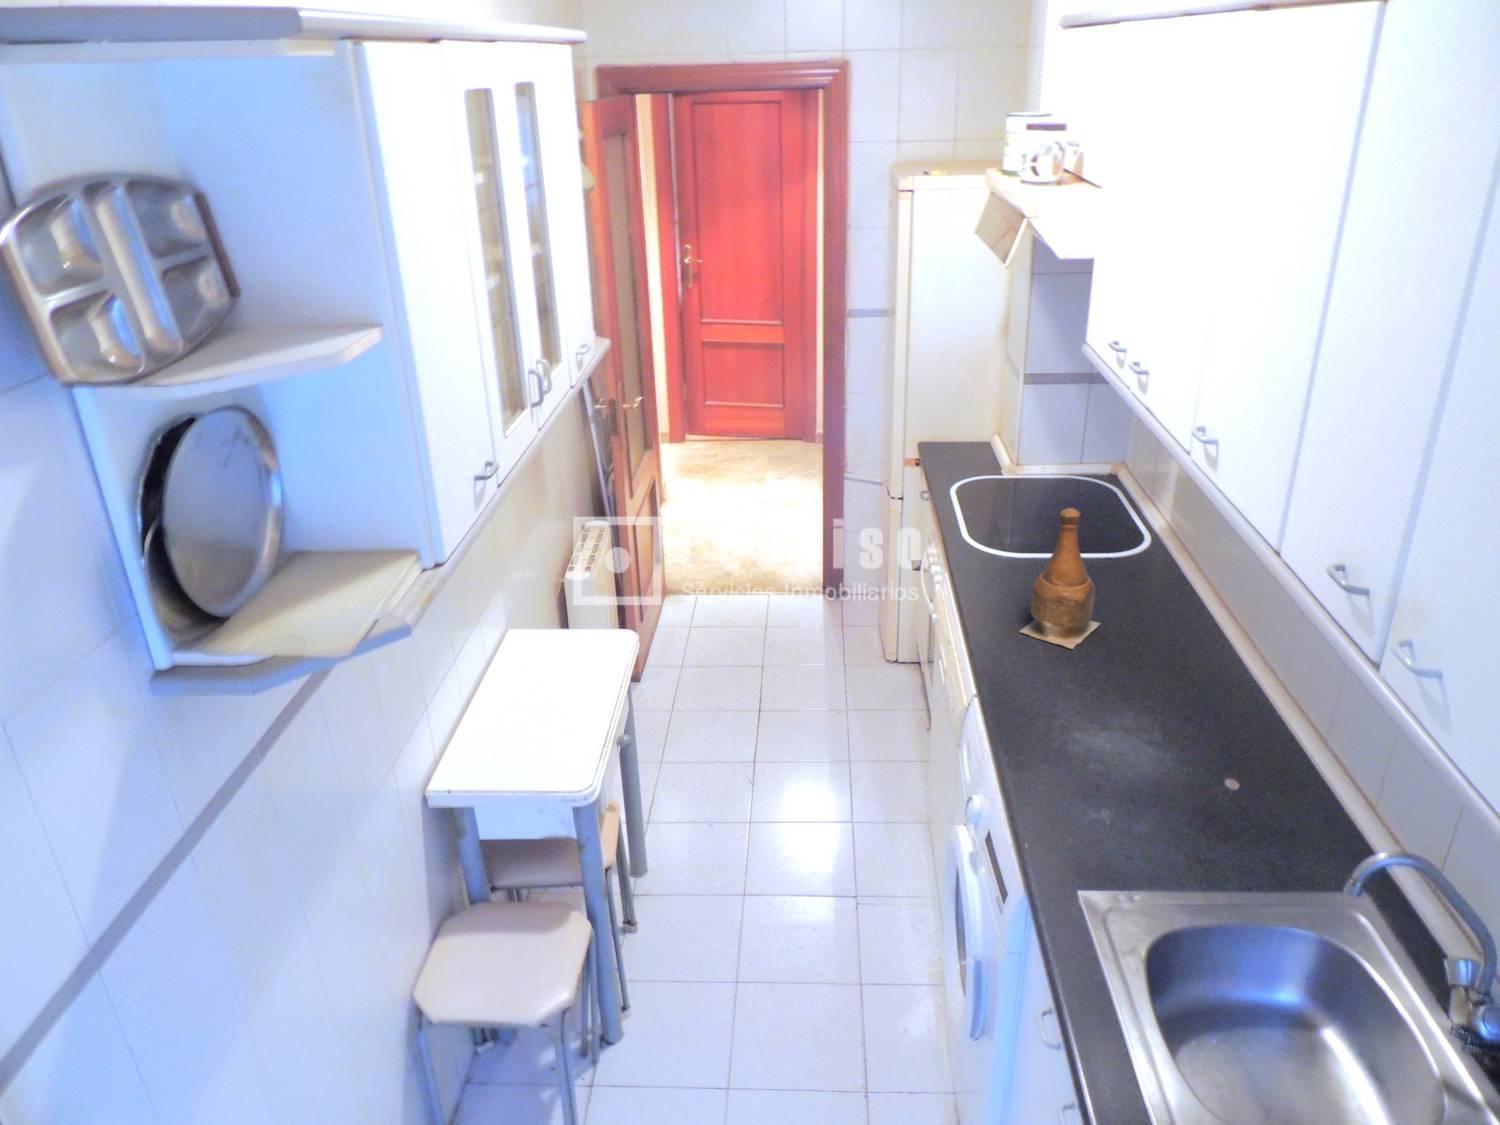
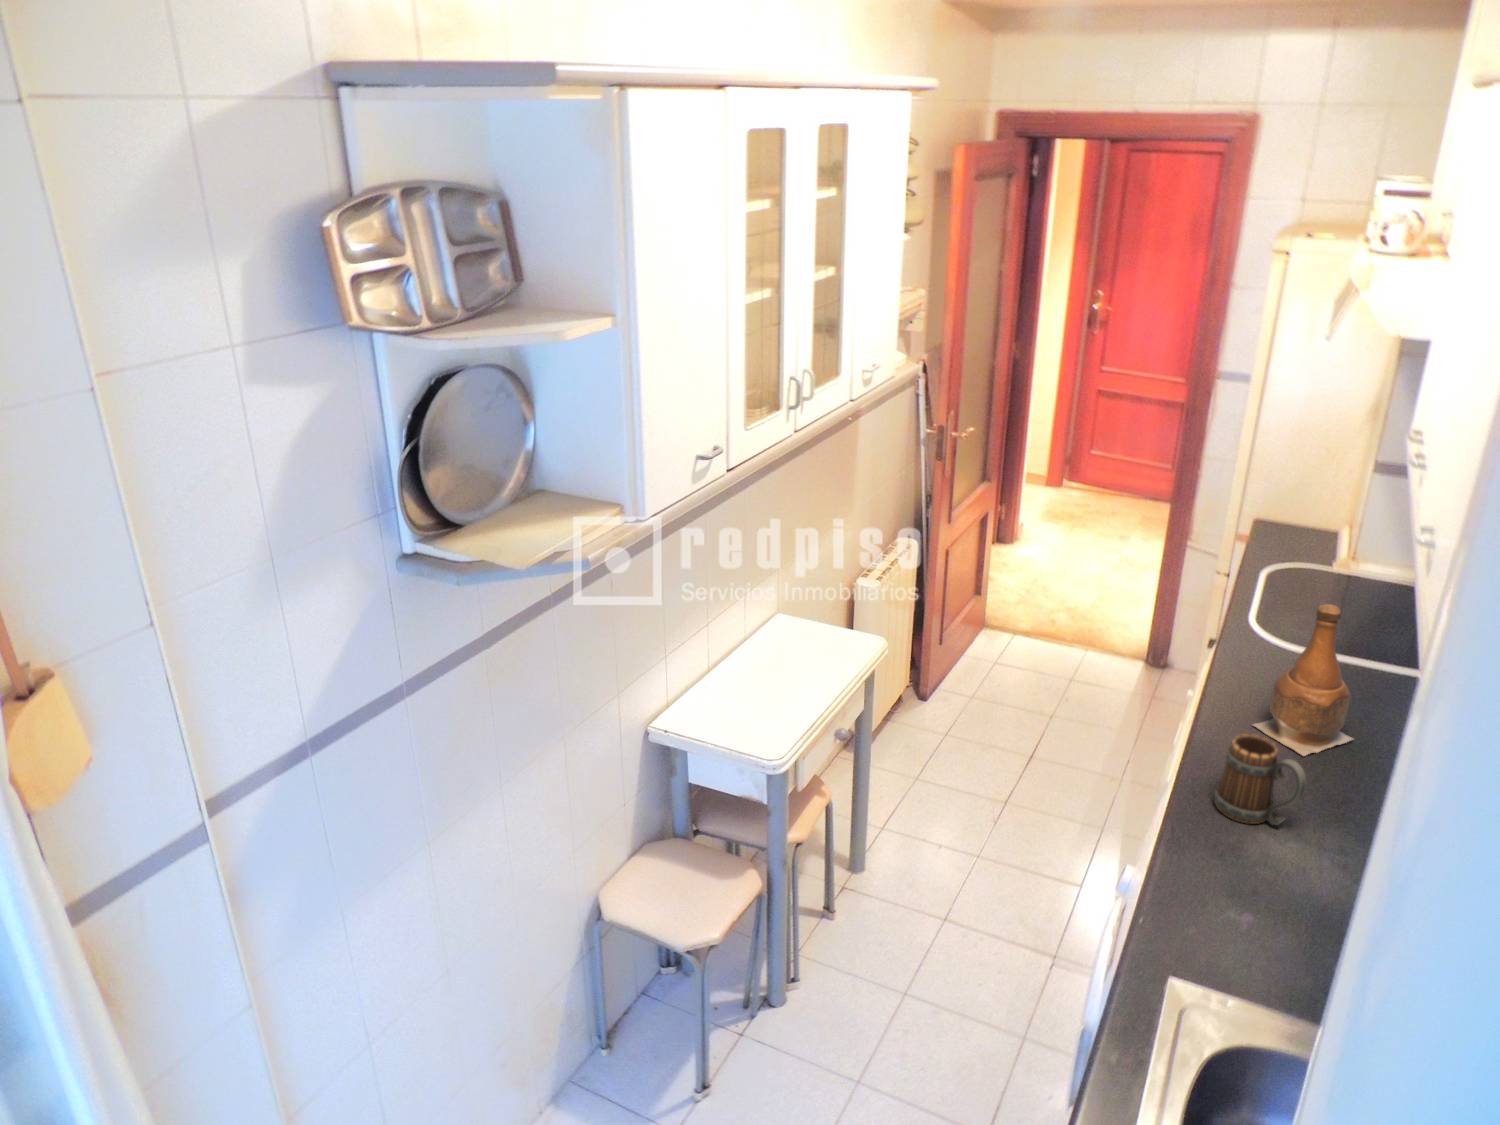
mug: none [1027,641,1109,724] -> present [1214,734,1306,825]

